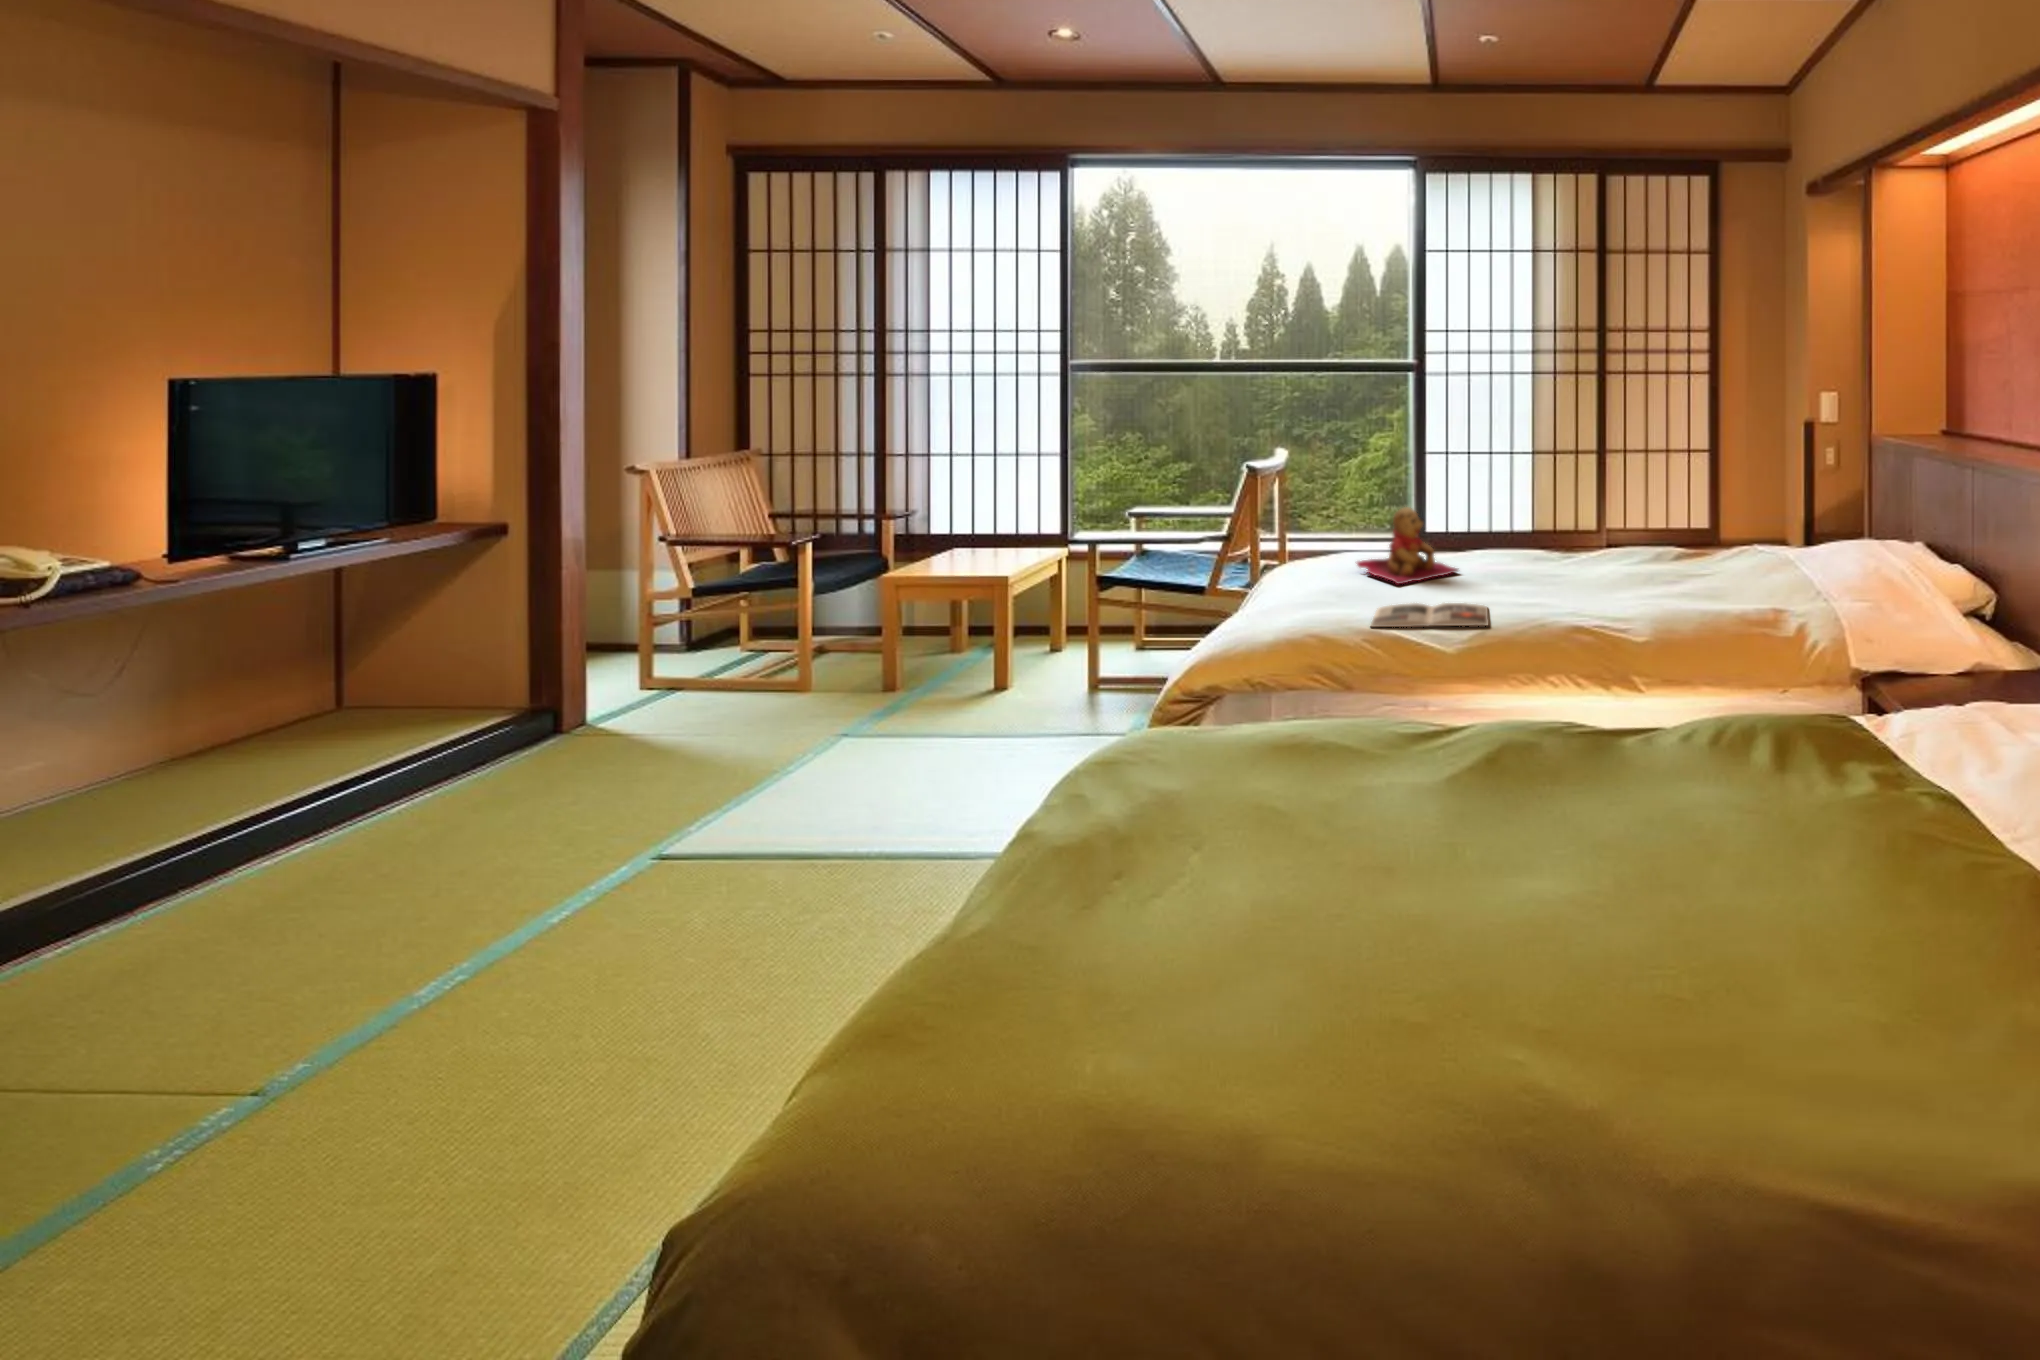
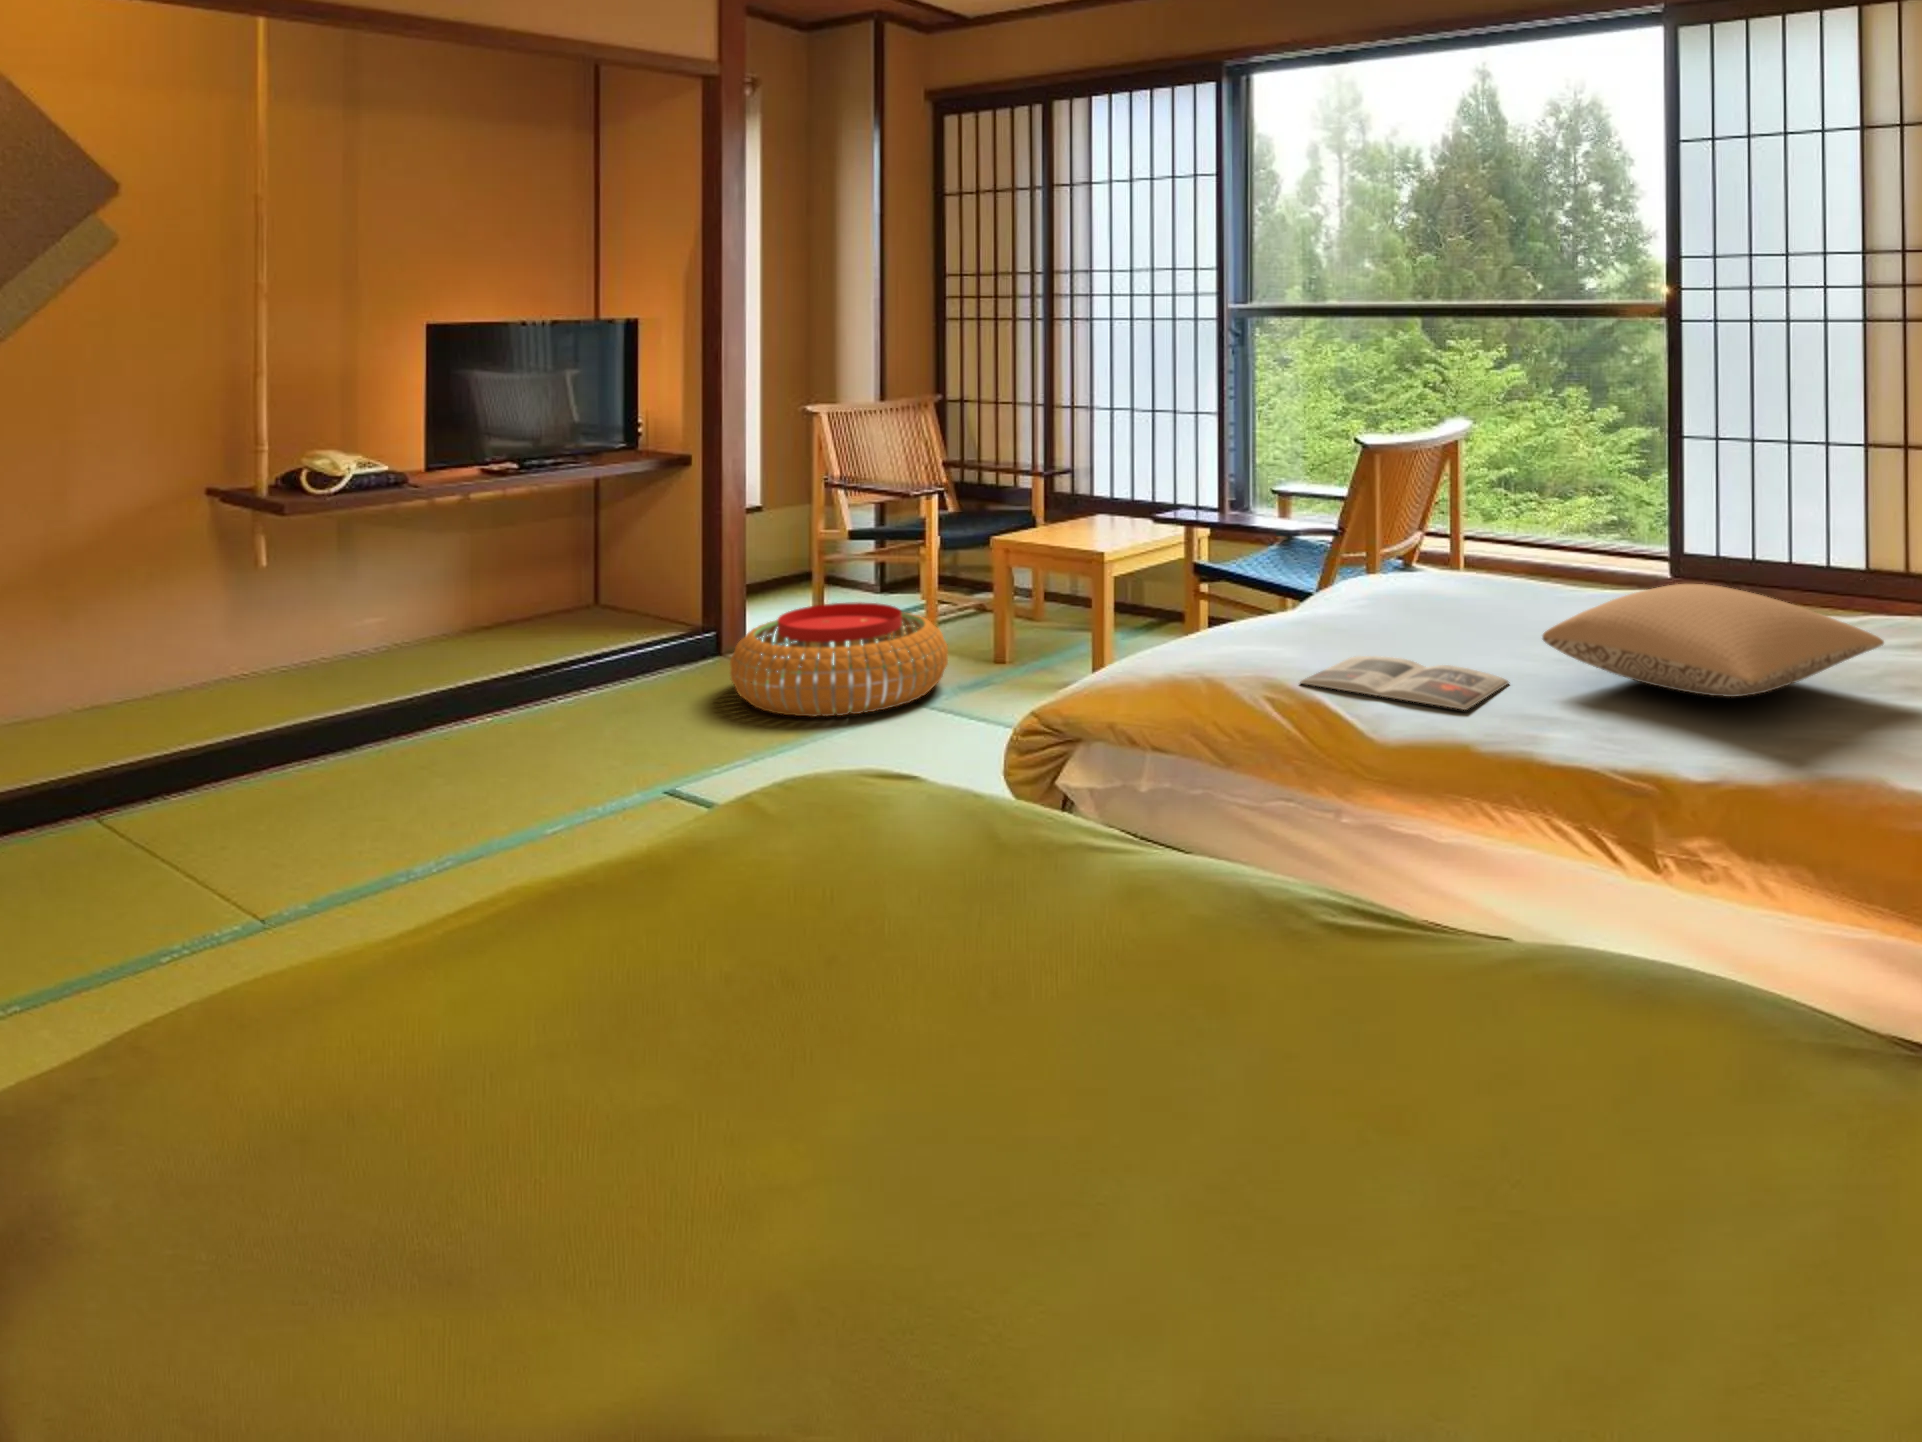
teddy bear: present [1357,507,1458,584] -> none [1398,513,1543,628]
pillow: none [1506,536,1669,597] -> present [1543,584,1884,697]
pouf: none [631,642,869,757] -> present [730,602,948,716]

